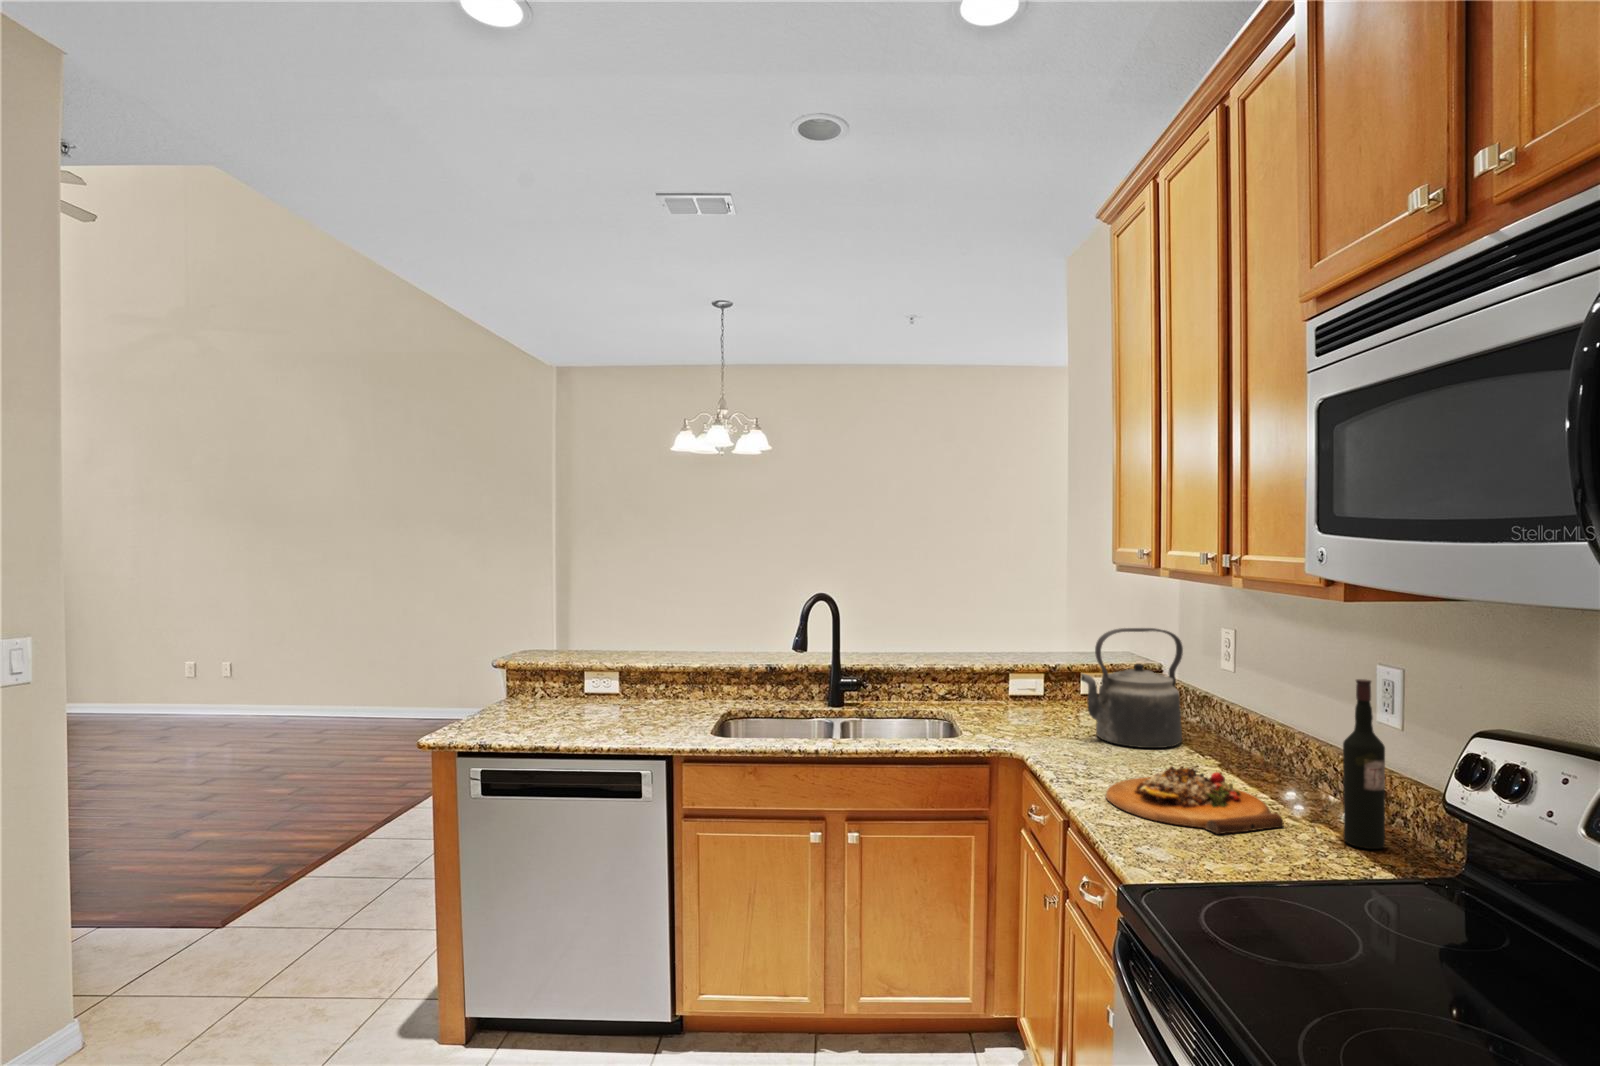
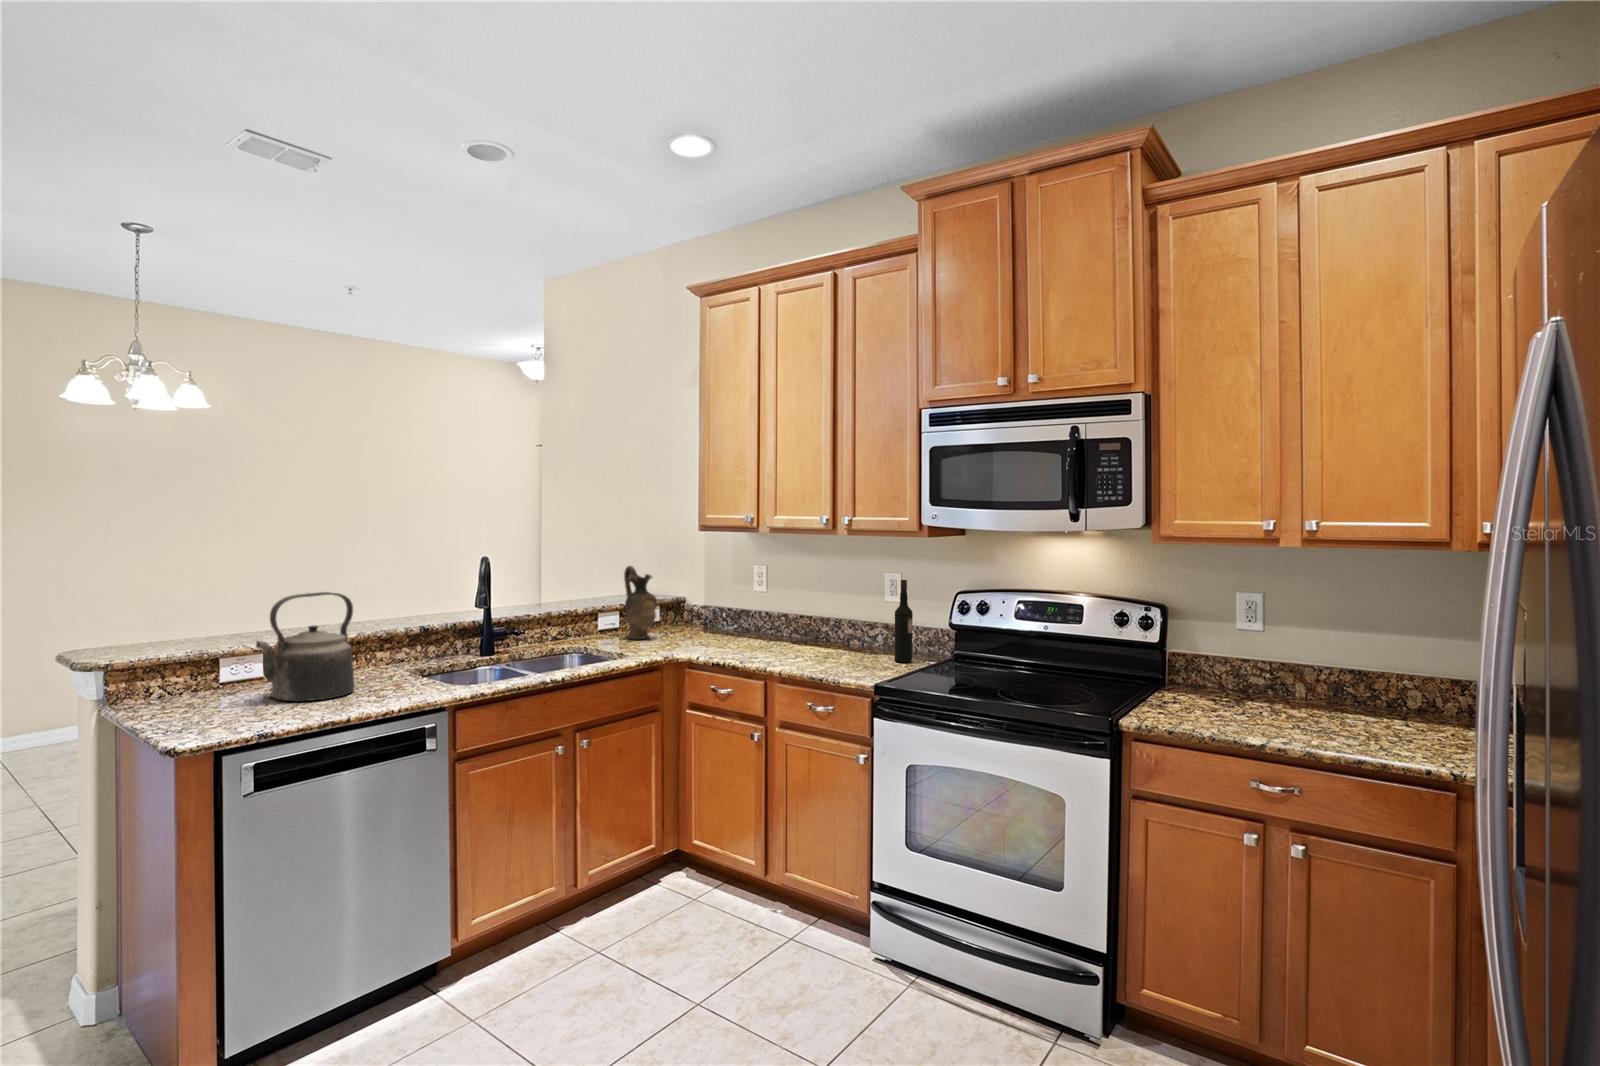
ceramic pitcher: none [1021,614,1064,716] -> present [624,566,657,639]
kettle: present [1081,628,1183,748] -> present [256,592,355,701]
cutting board: present [1106,766,1284,834] -> none [771,641,869,670]

